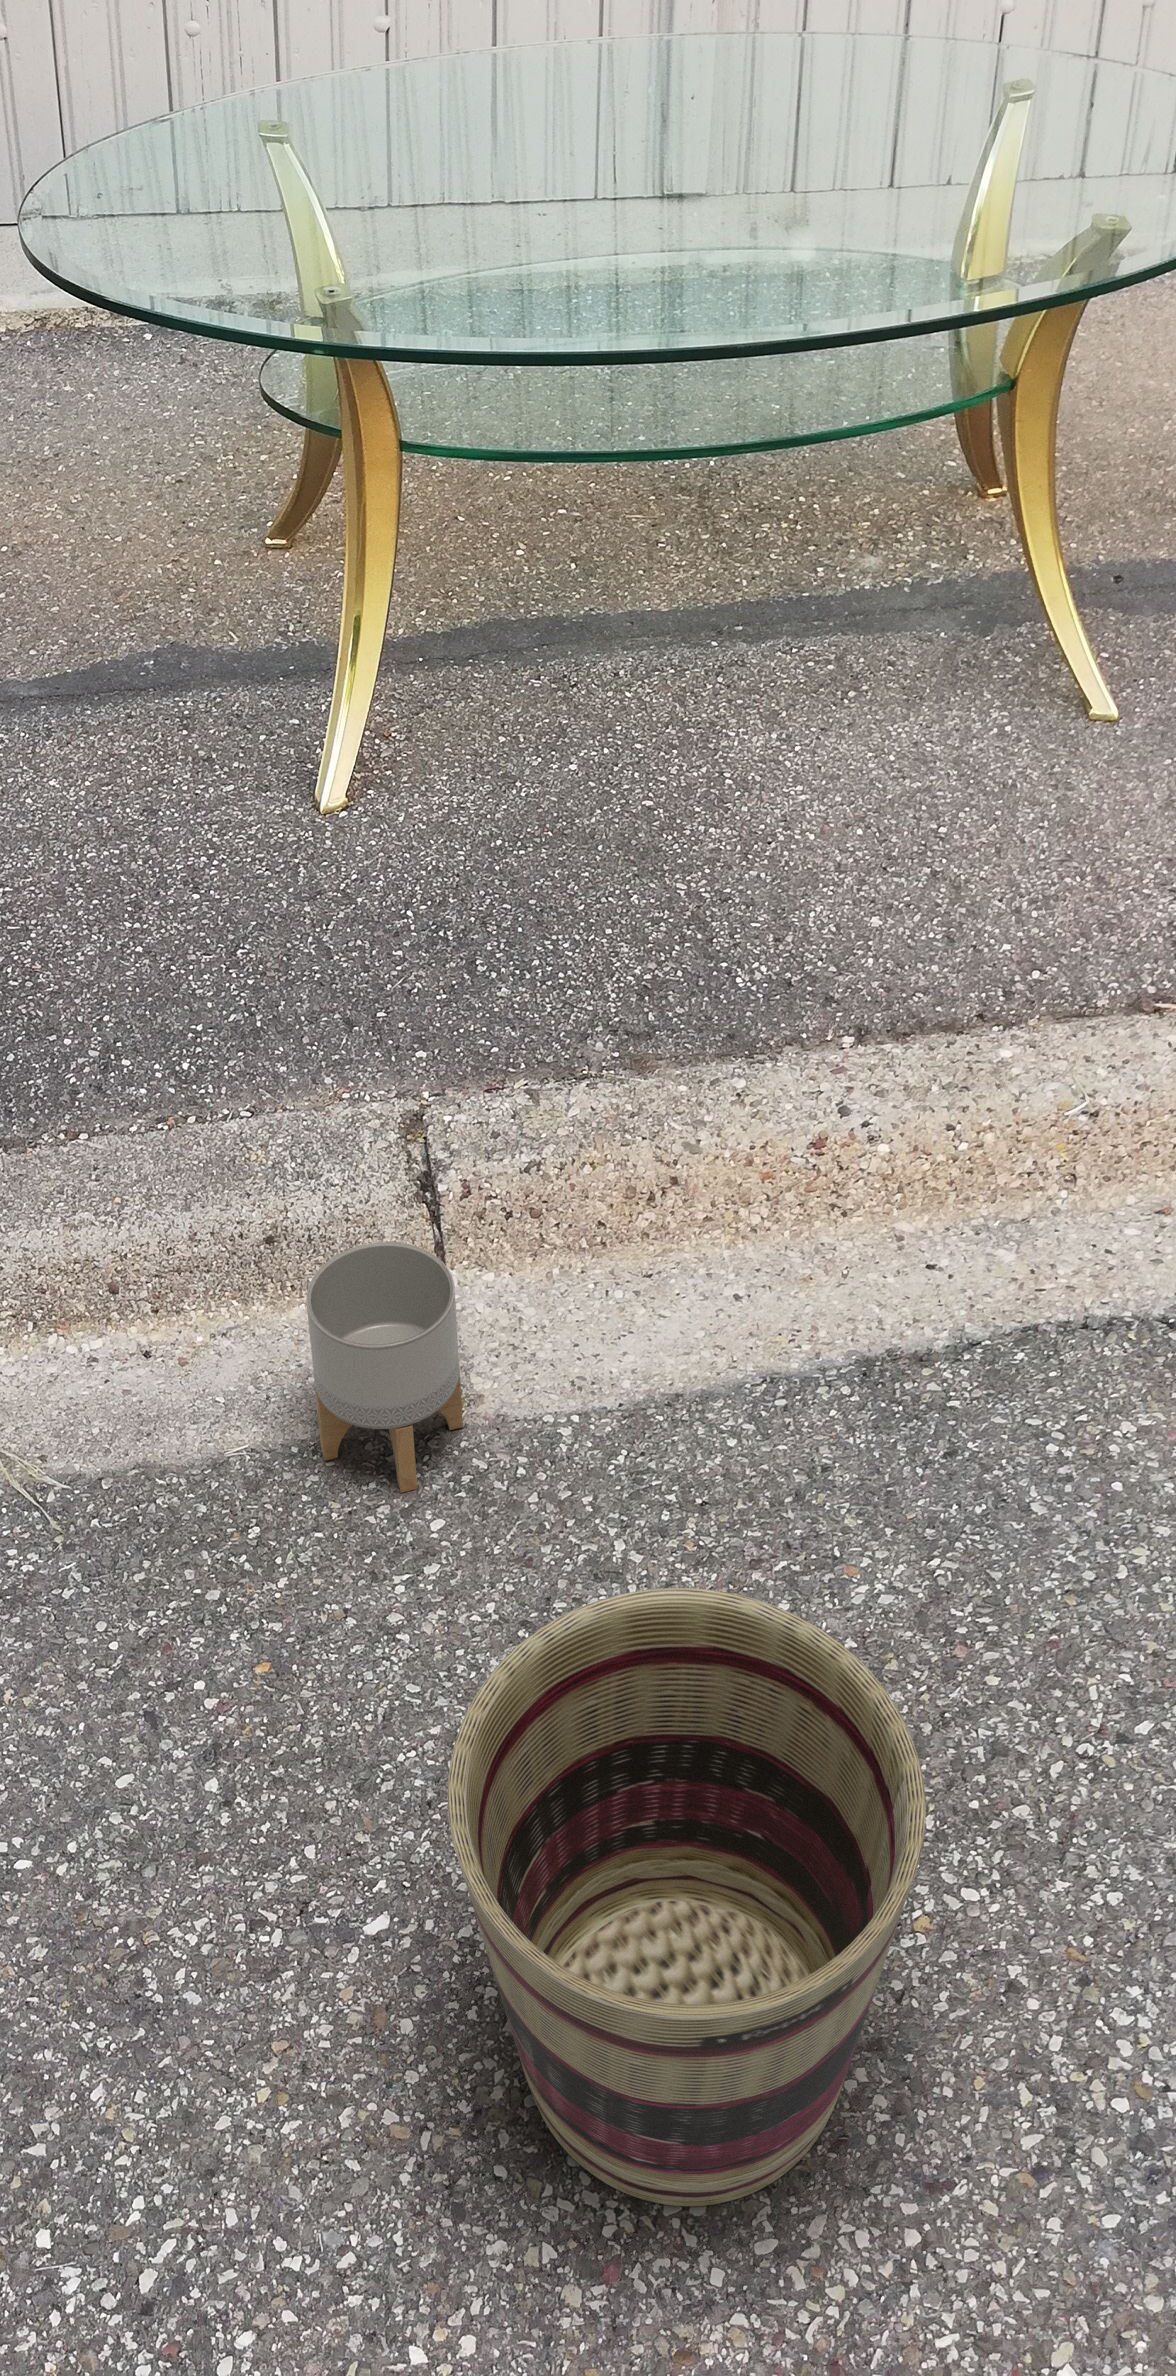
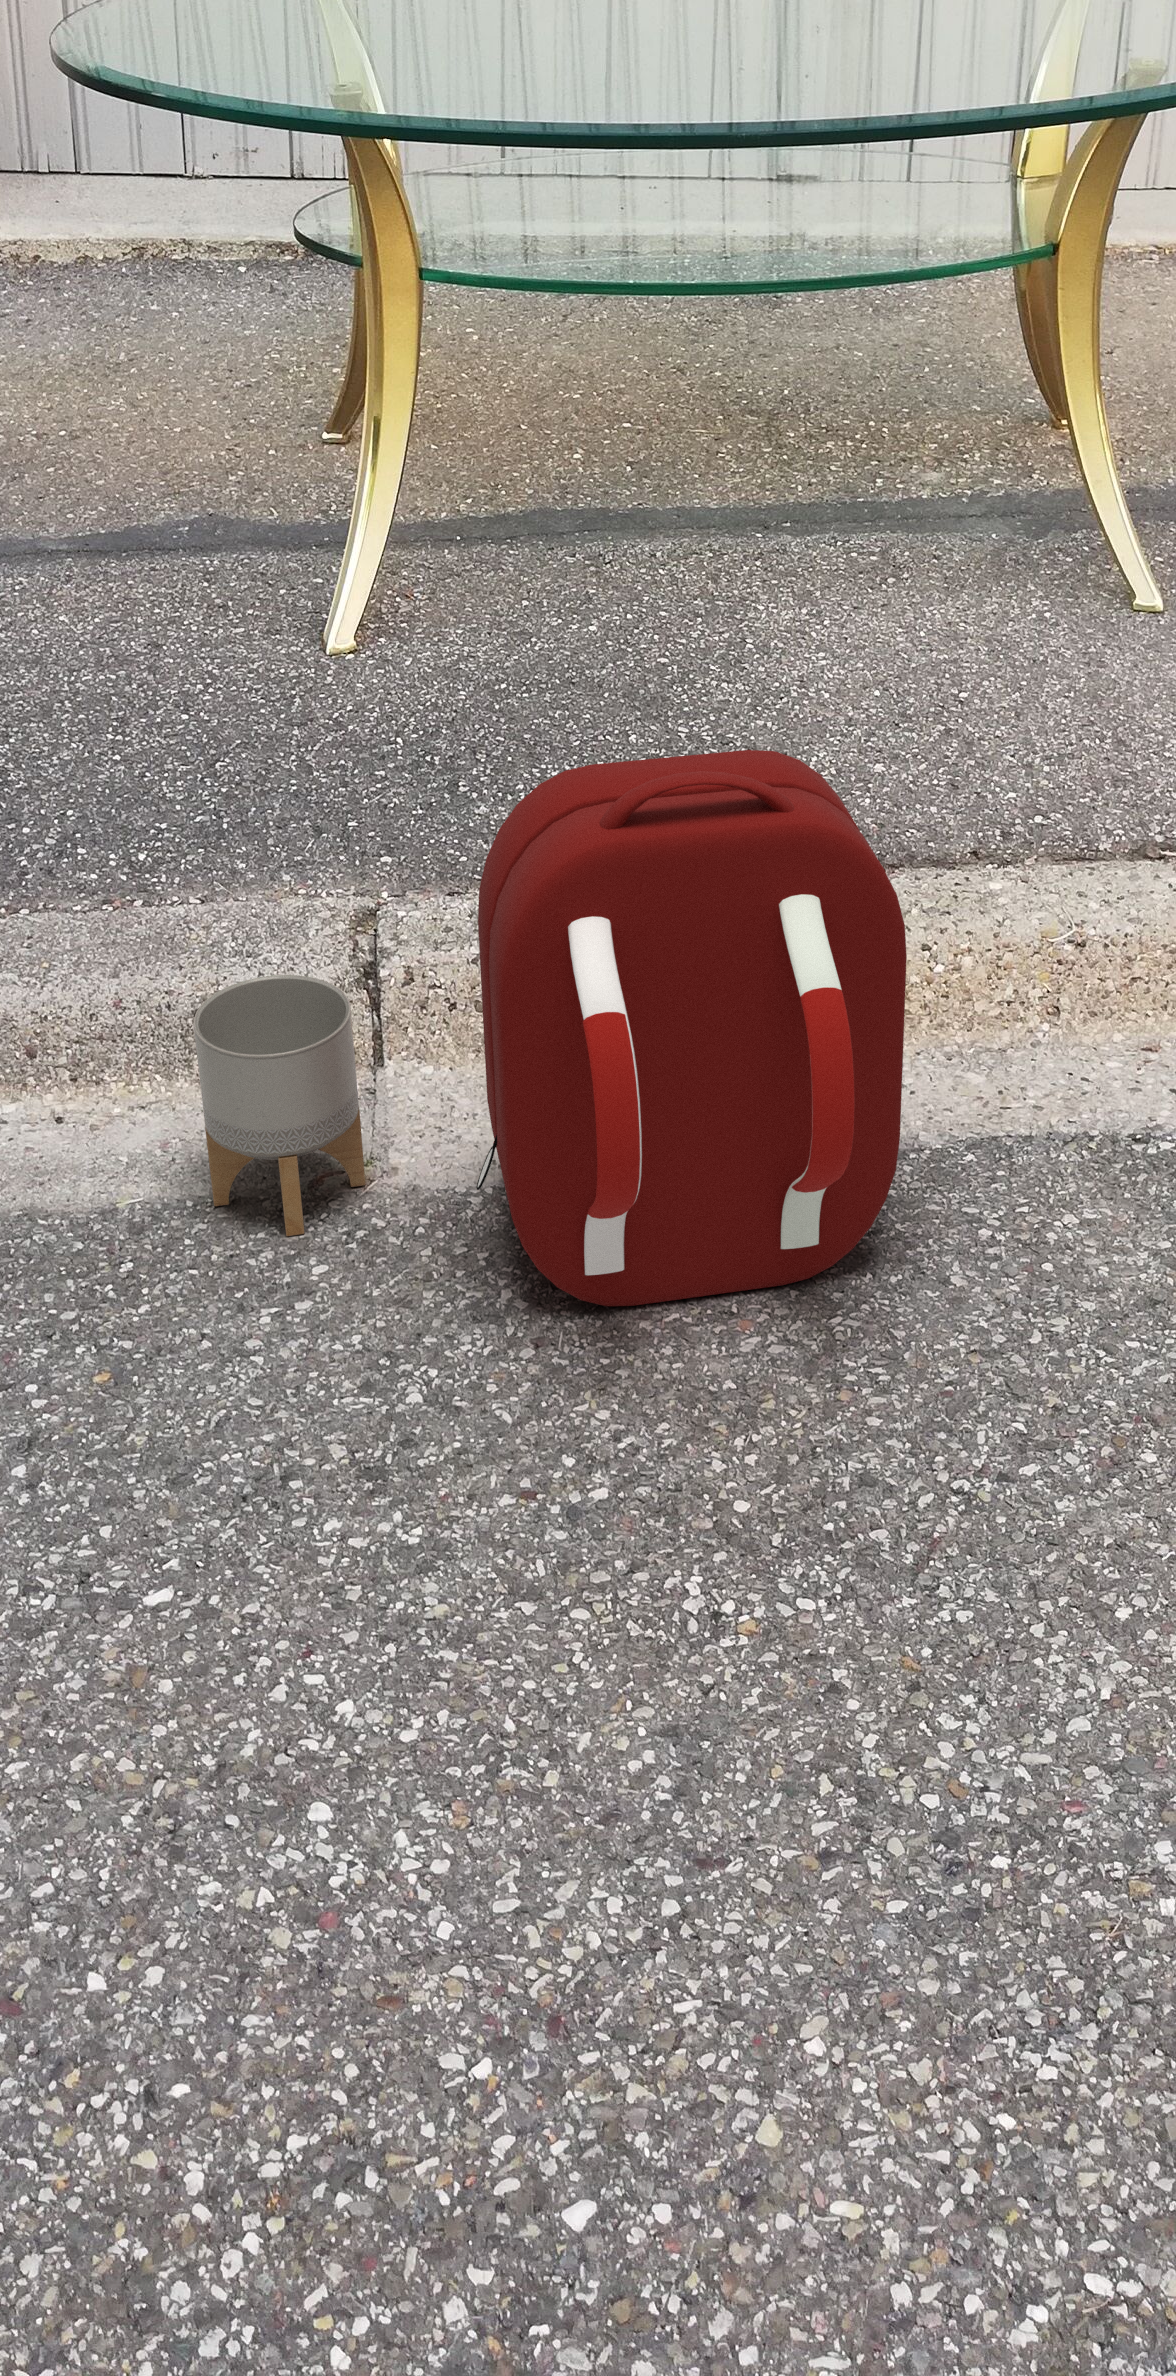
backpack: none [584,1051,1005,1562] -> present [477,750,907,1306]
basket: present [447,1588,926,2206] -> none [173,1207,697,1865]

